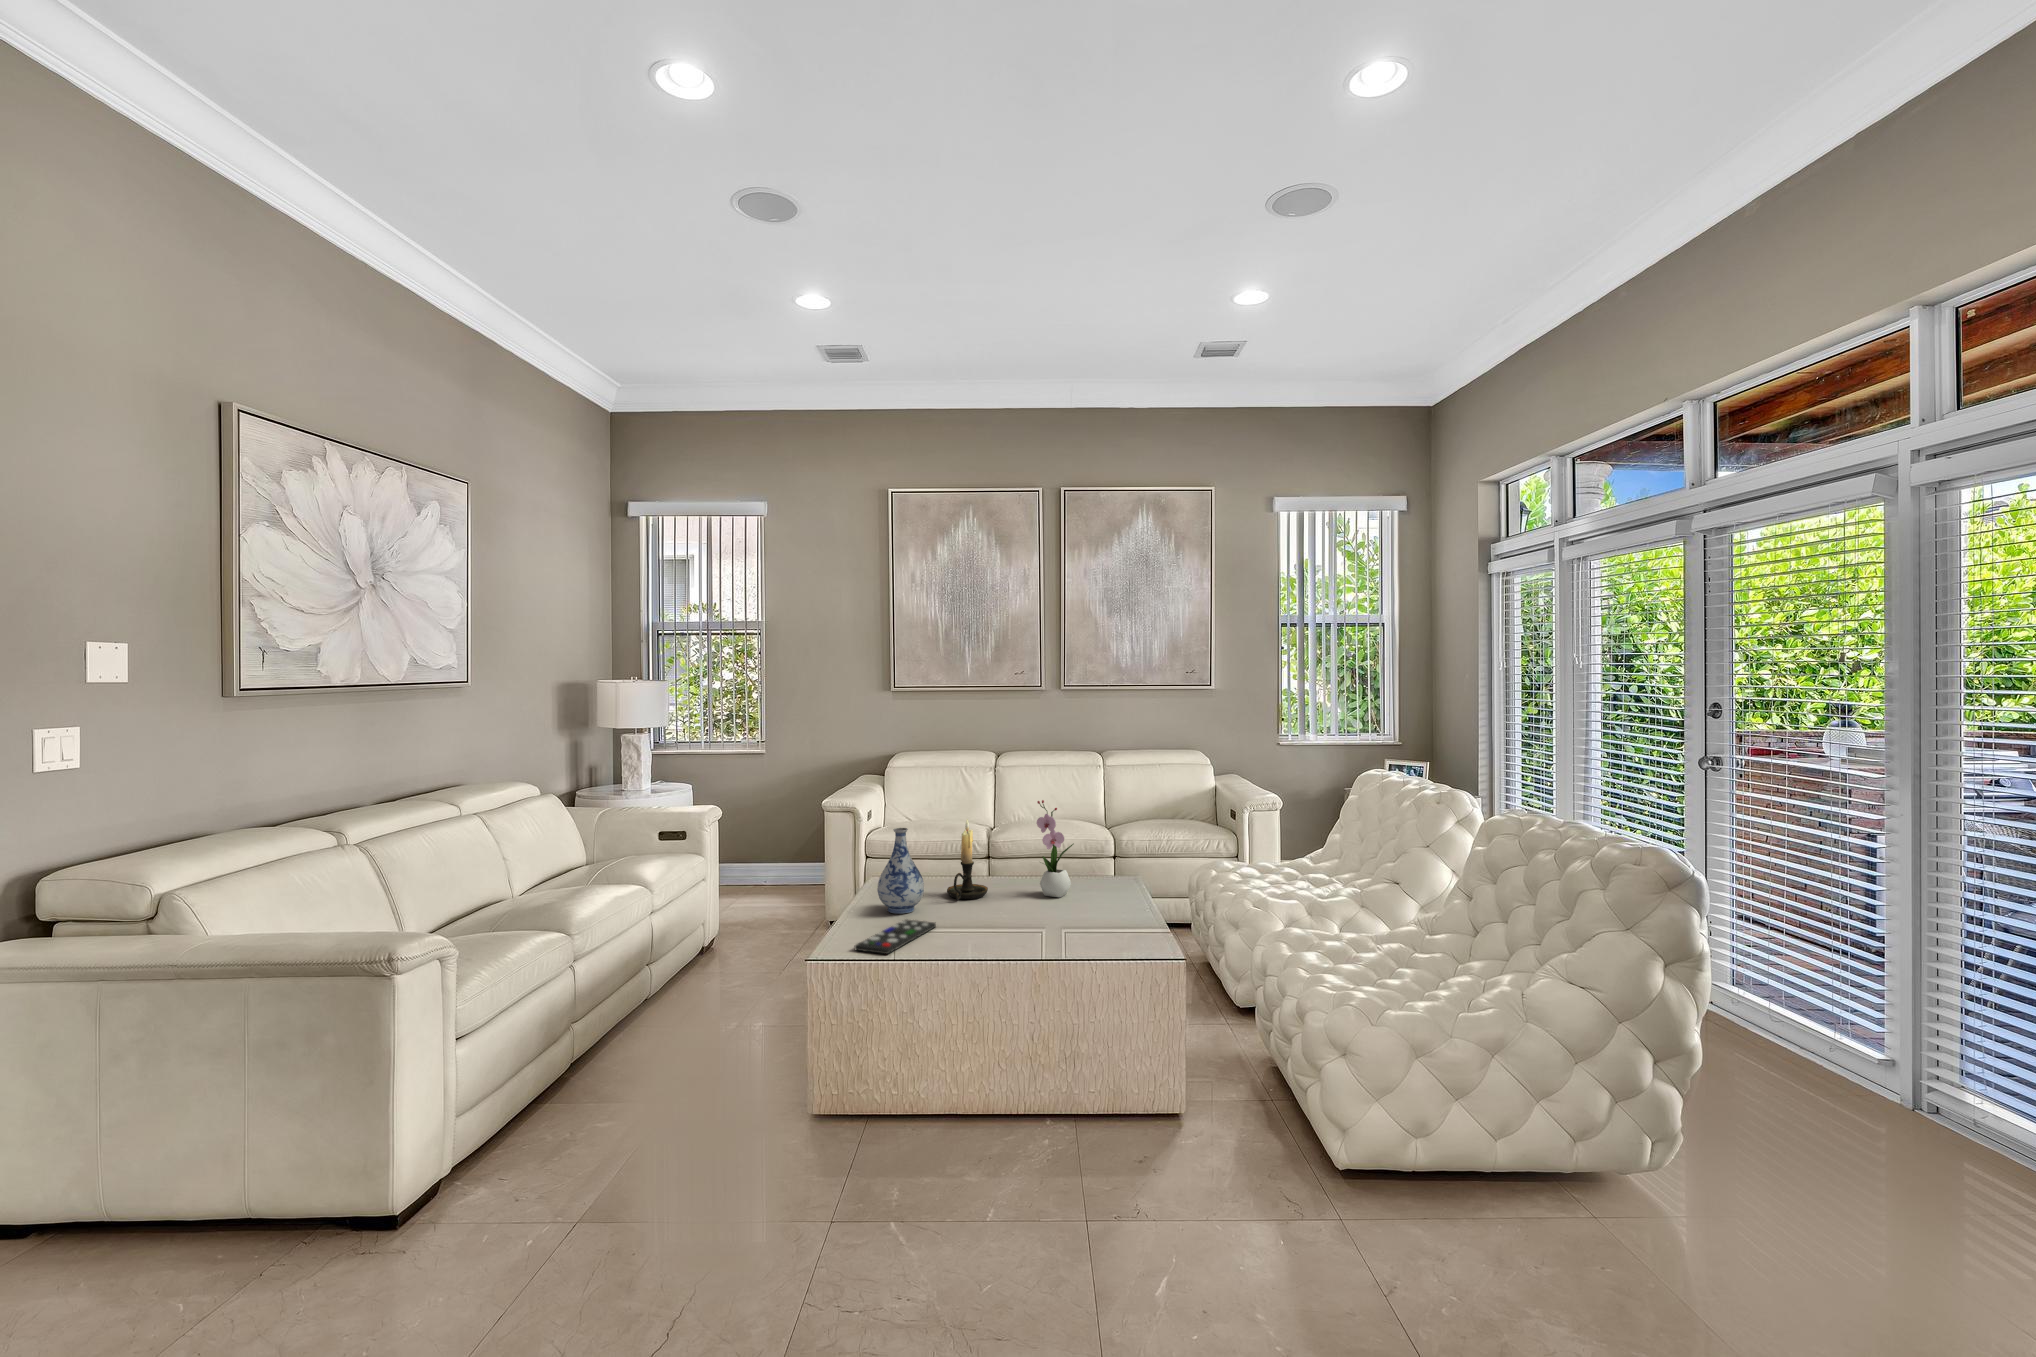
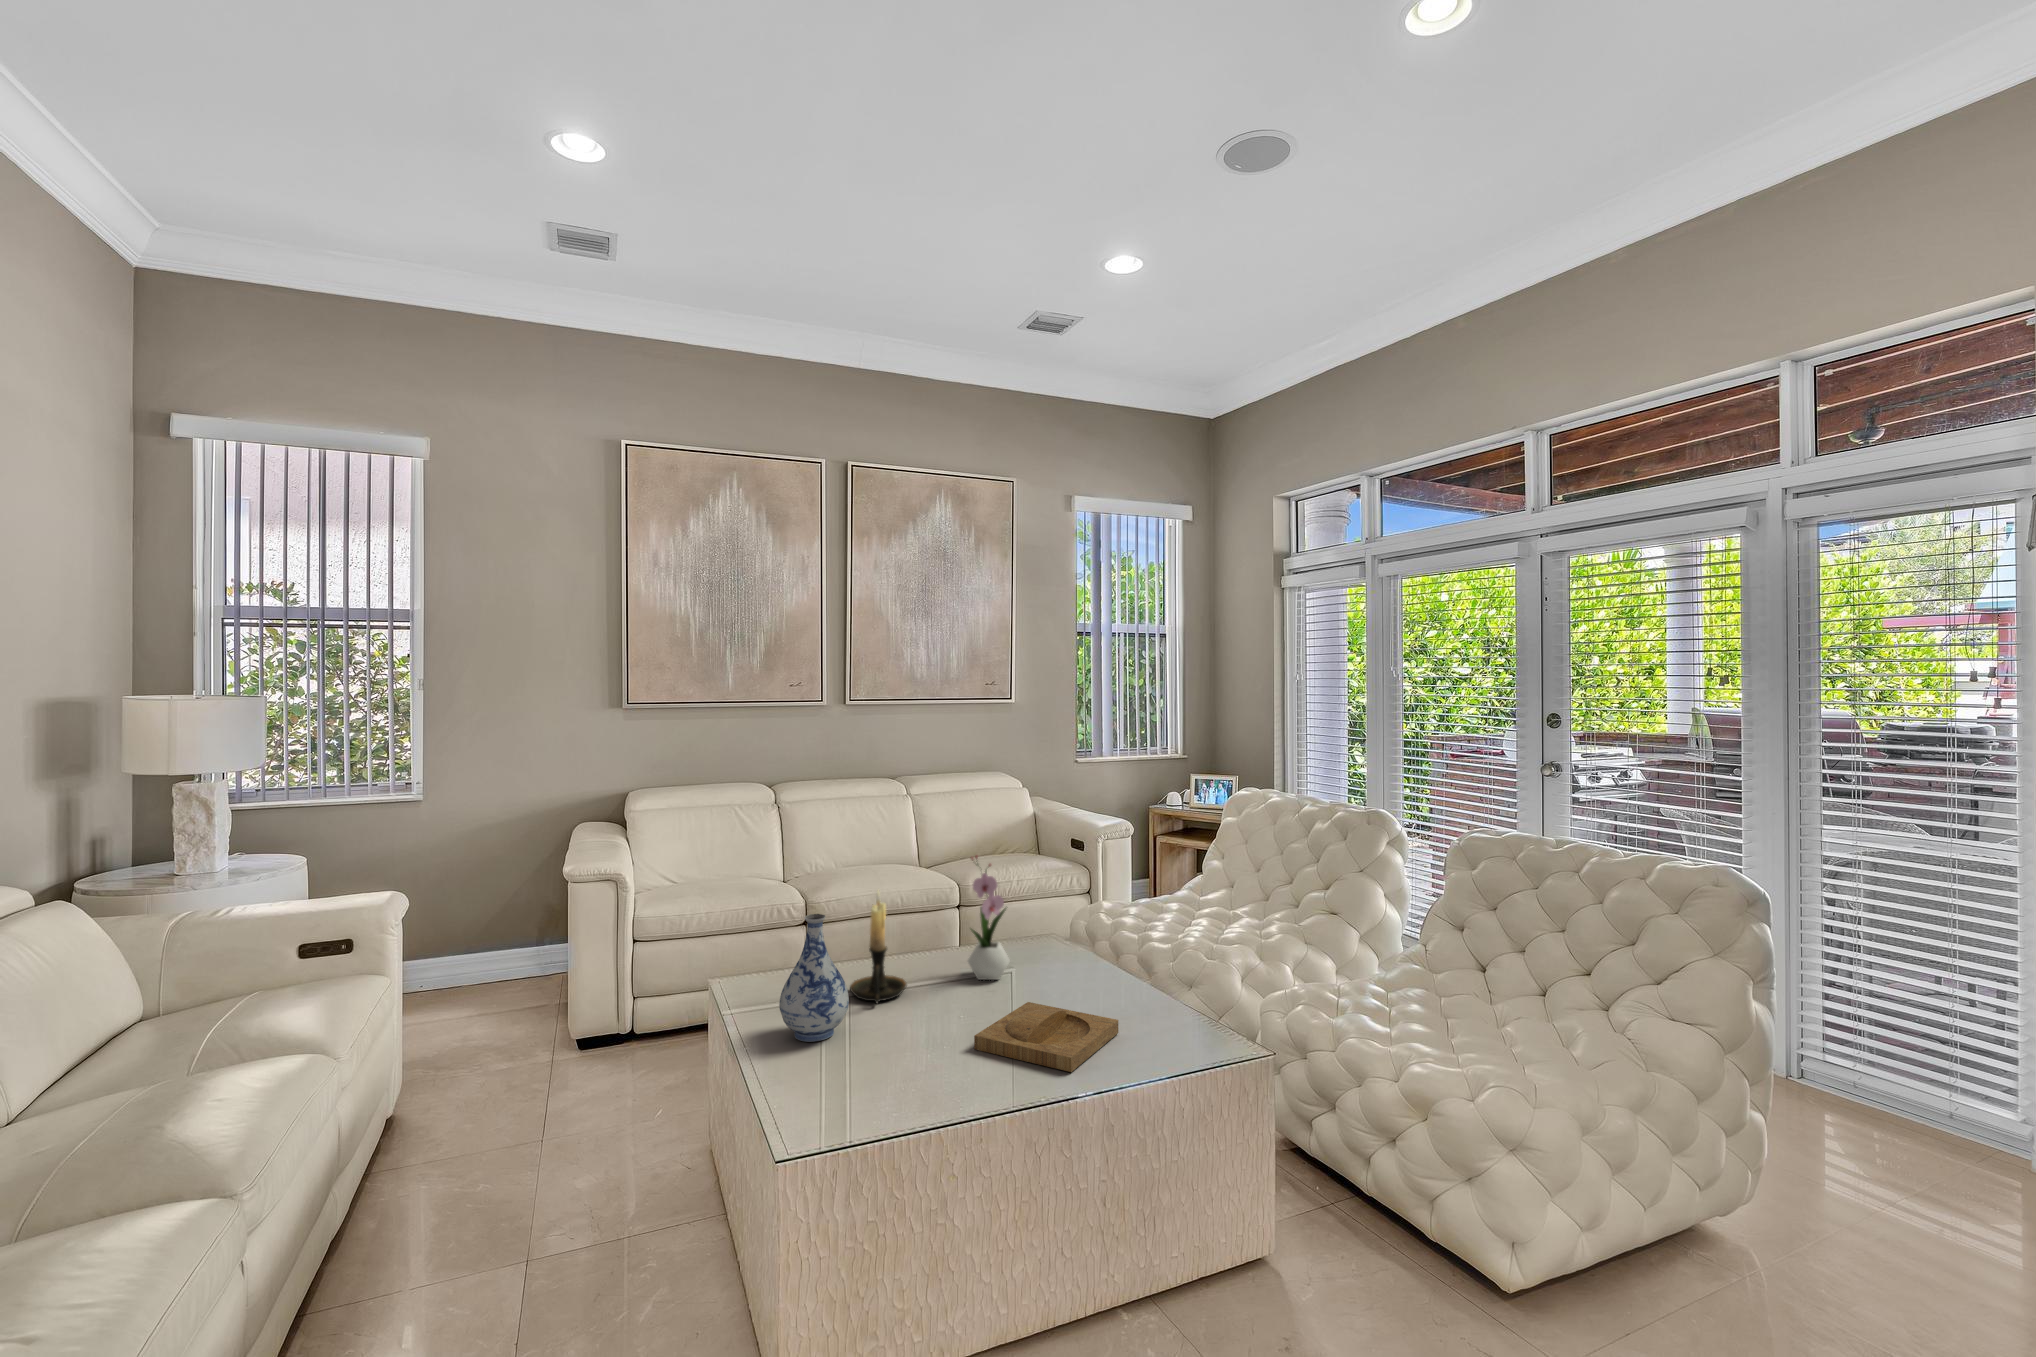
tray: none [990,909,1101,949] -> present [974,1002,1118,1072]
remote control: present [854,919,936,954] -> none [823,1050,896,1125]

